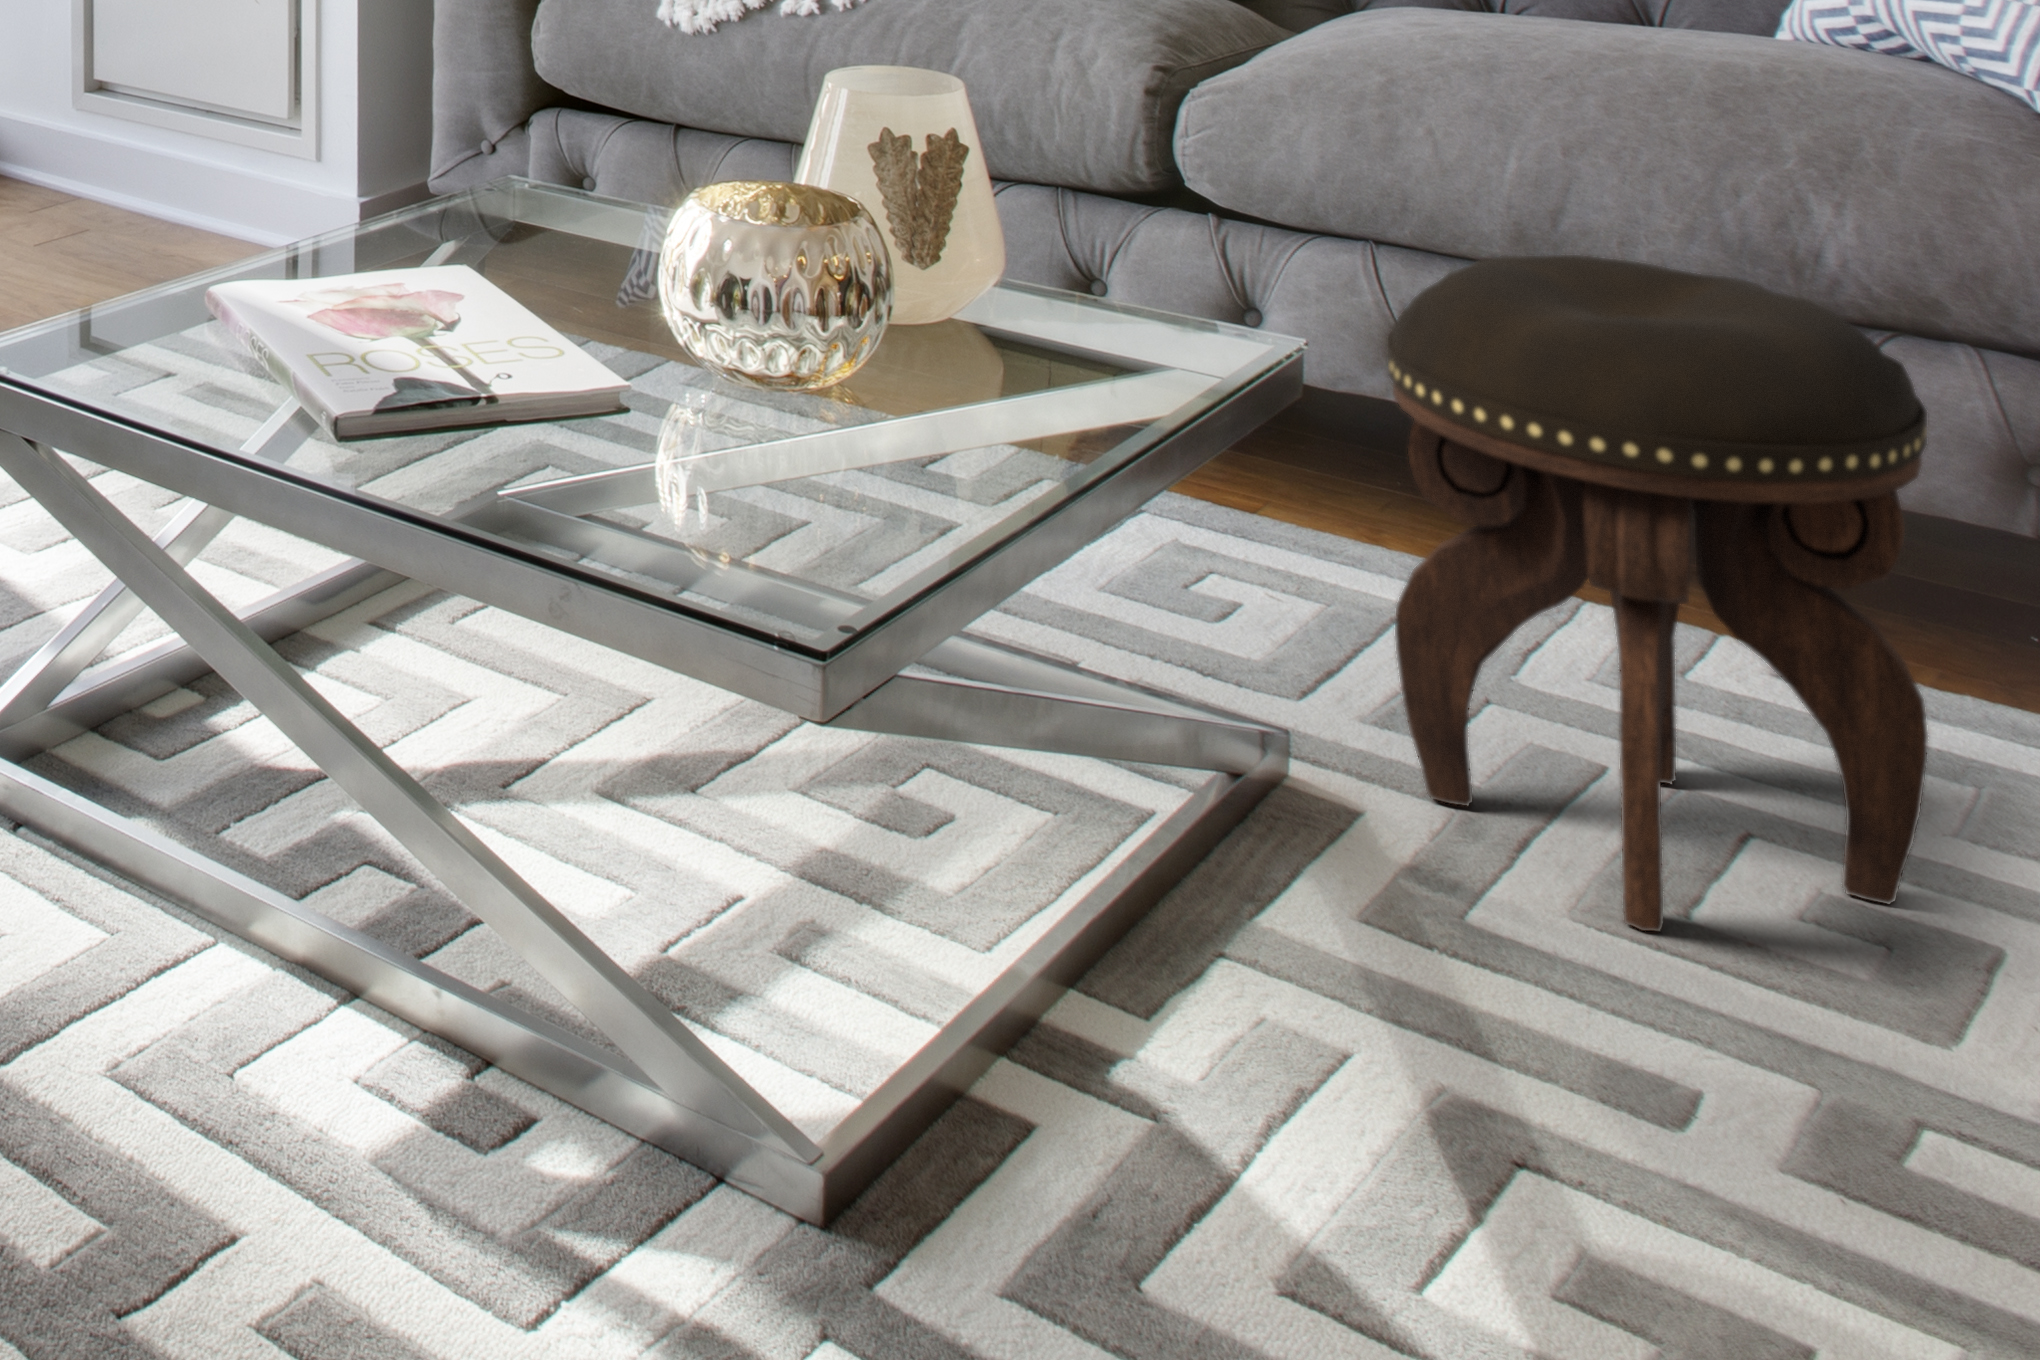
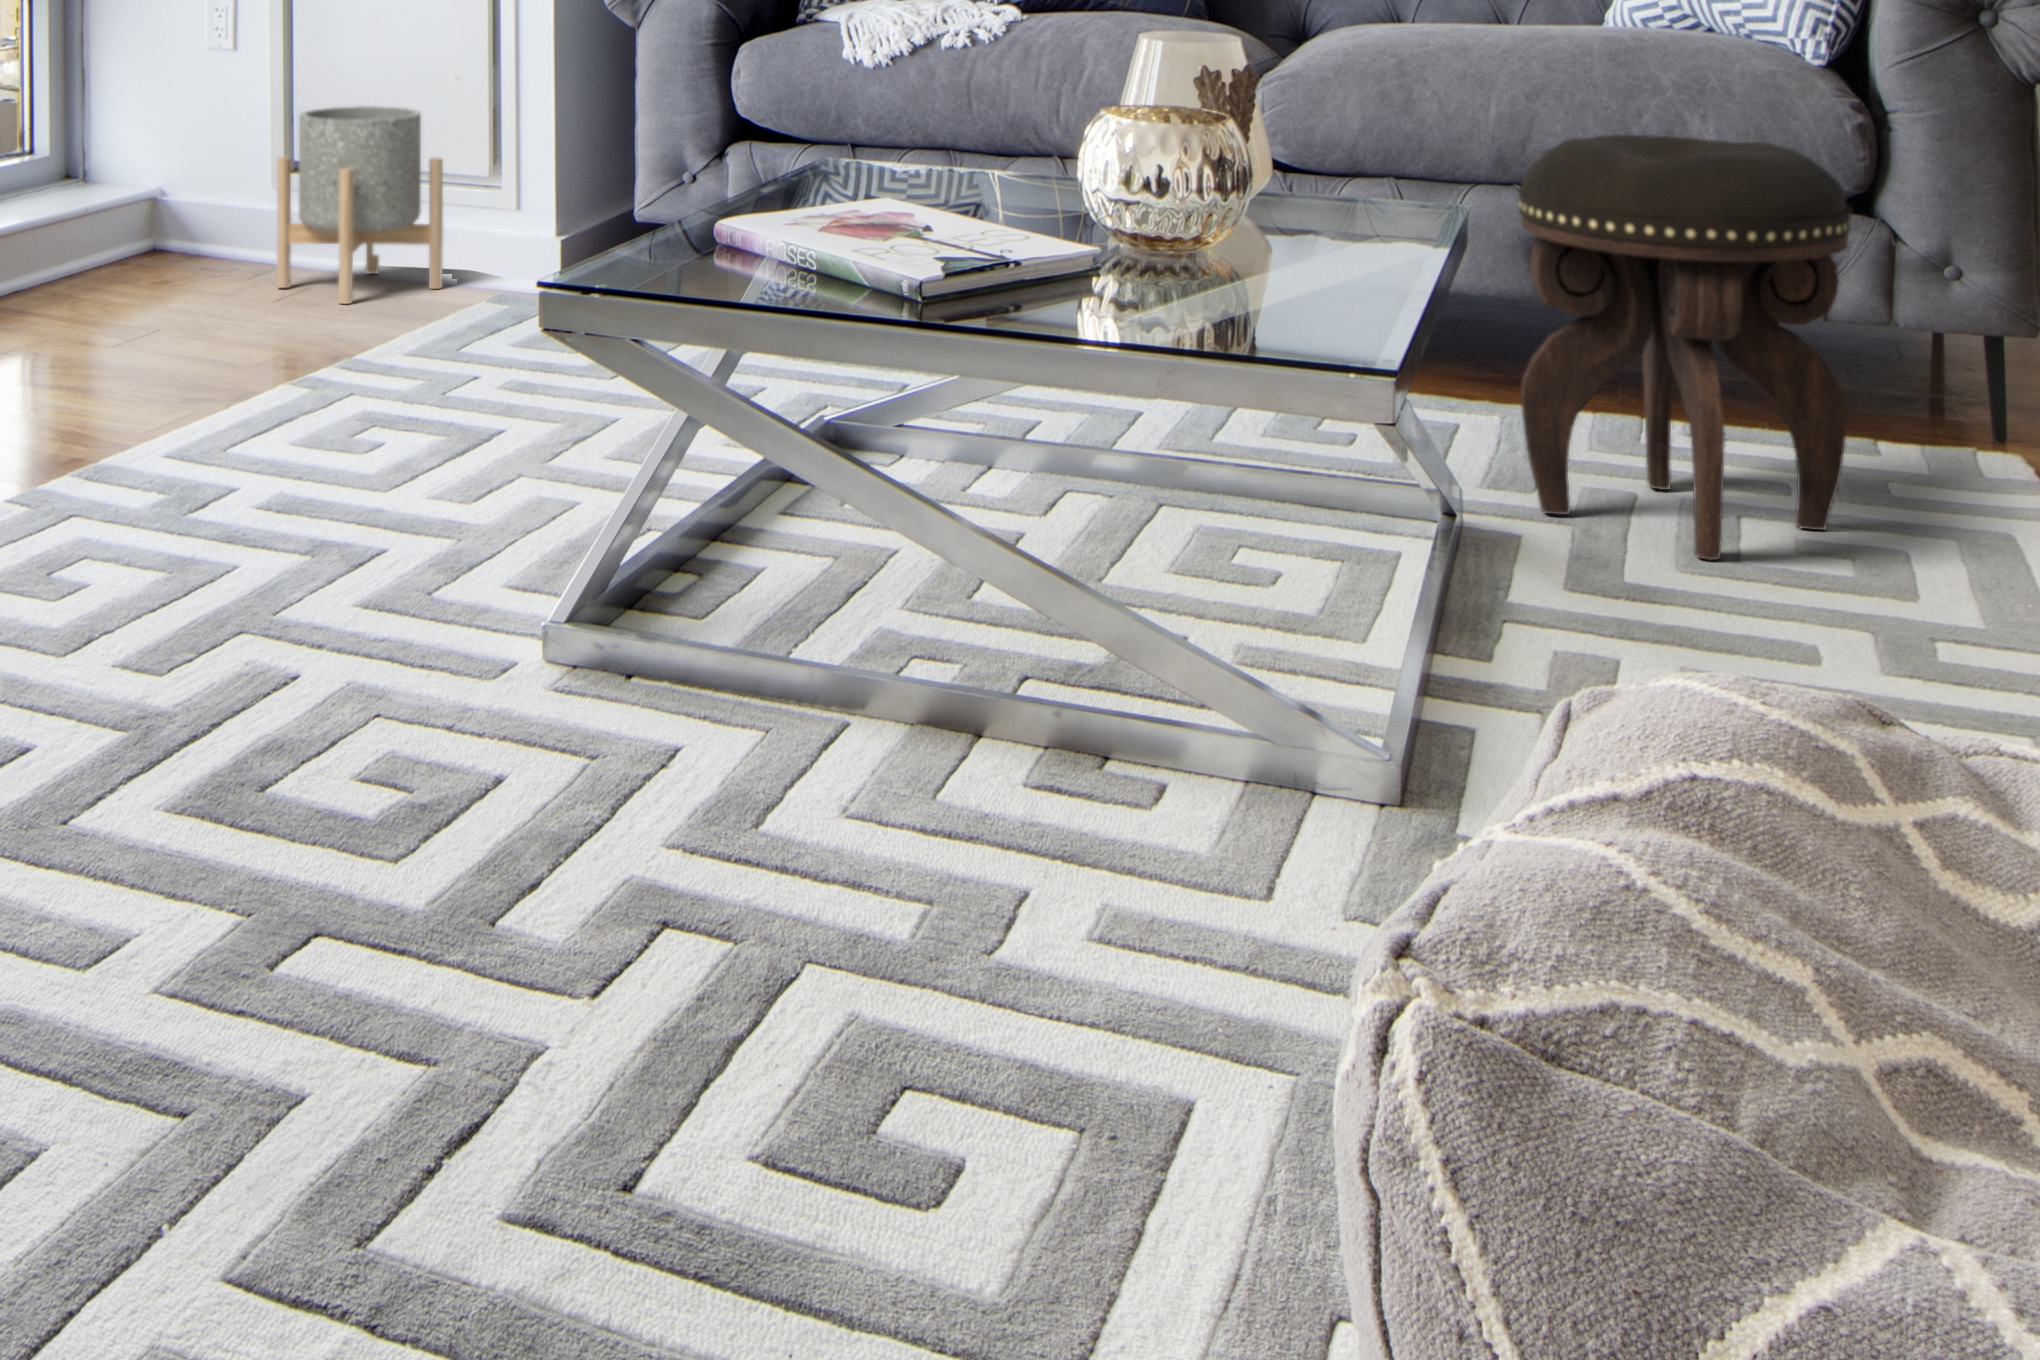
planter: none [58,16,238,250] -> present [277,106,443,304]

